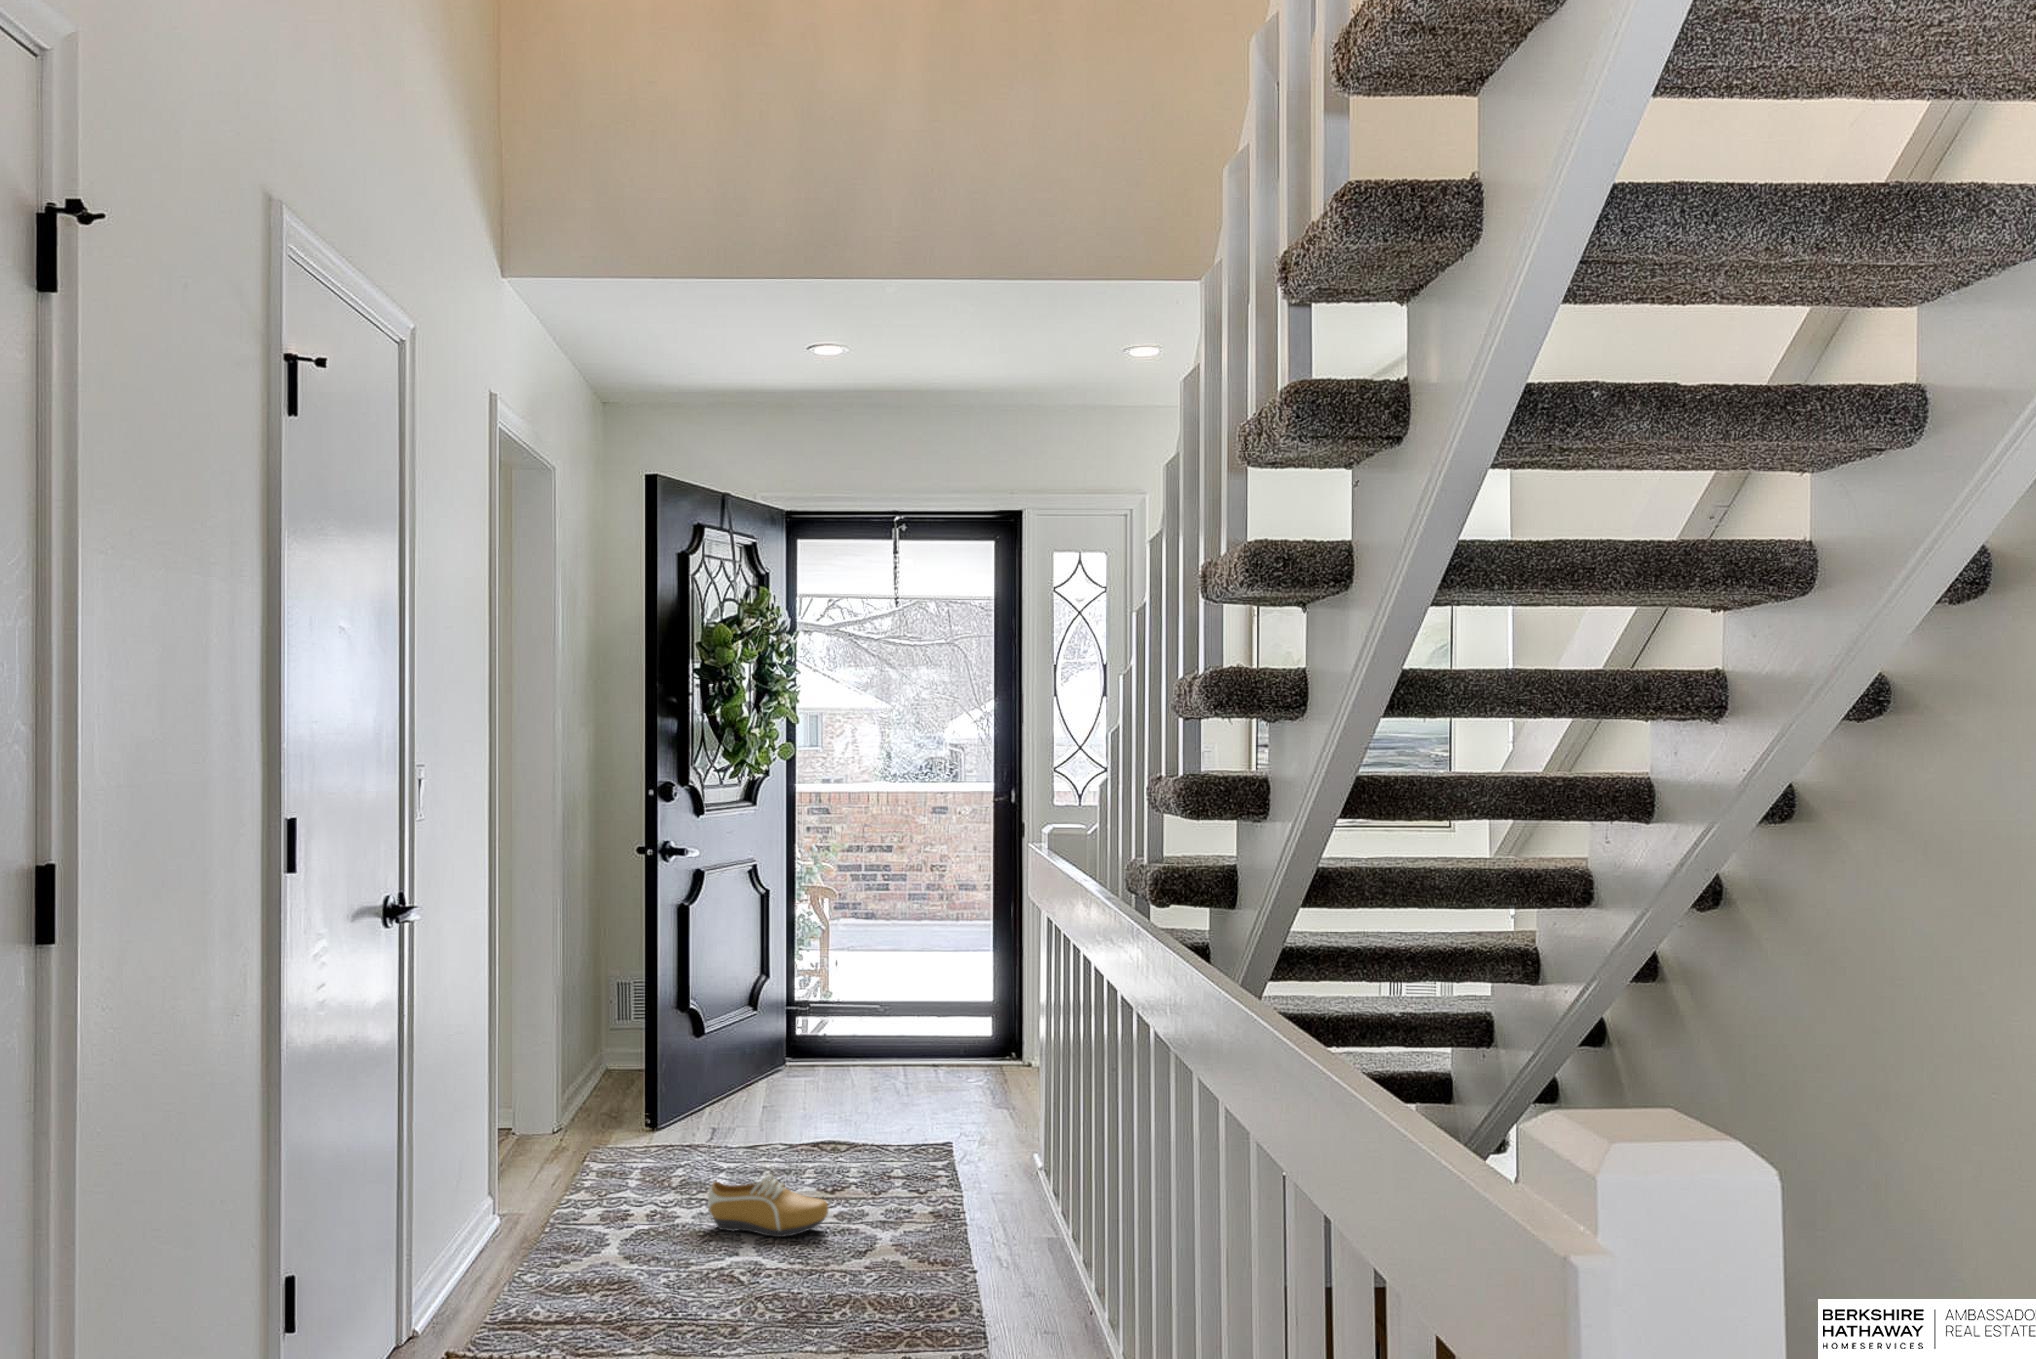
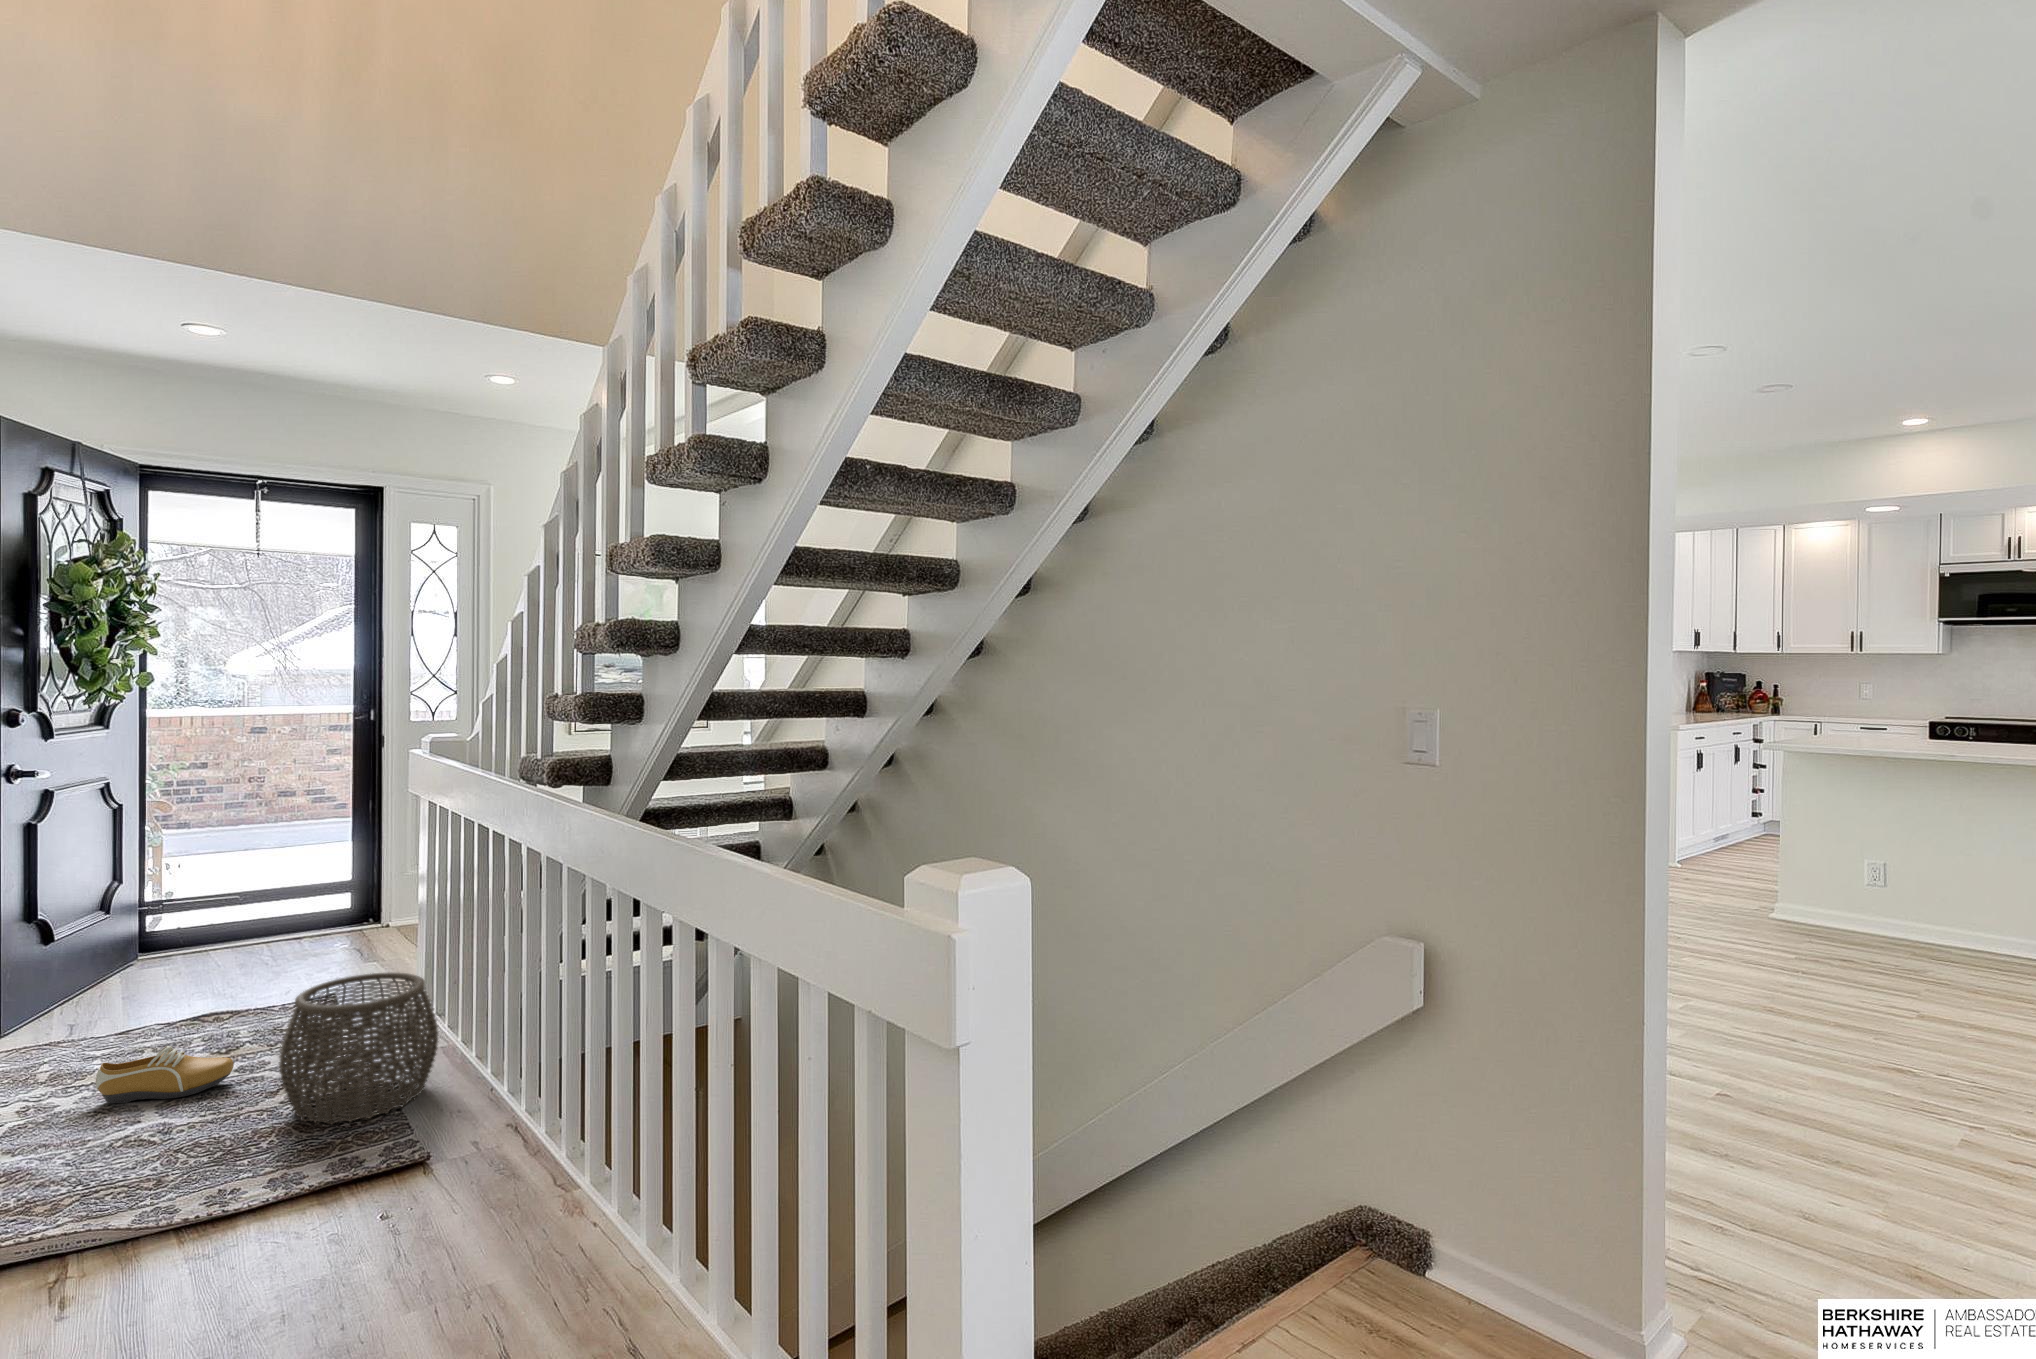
woven basket: none [856,1121,1026,1309] -> present [279,972,438,1124]

